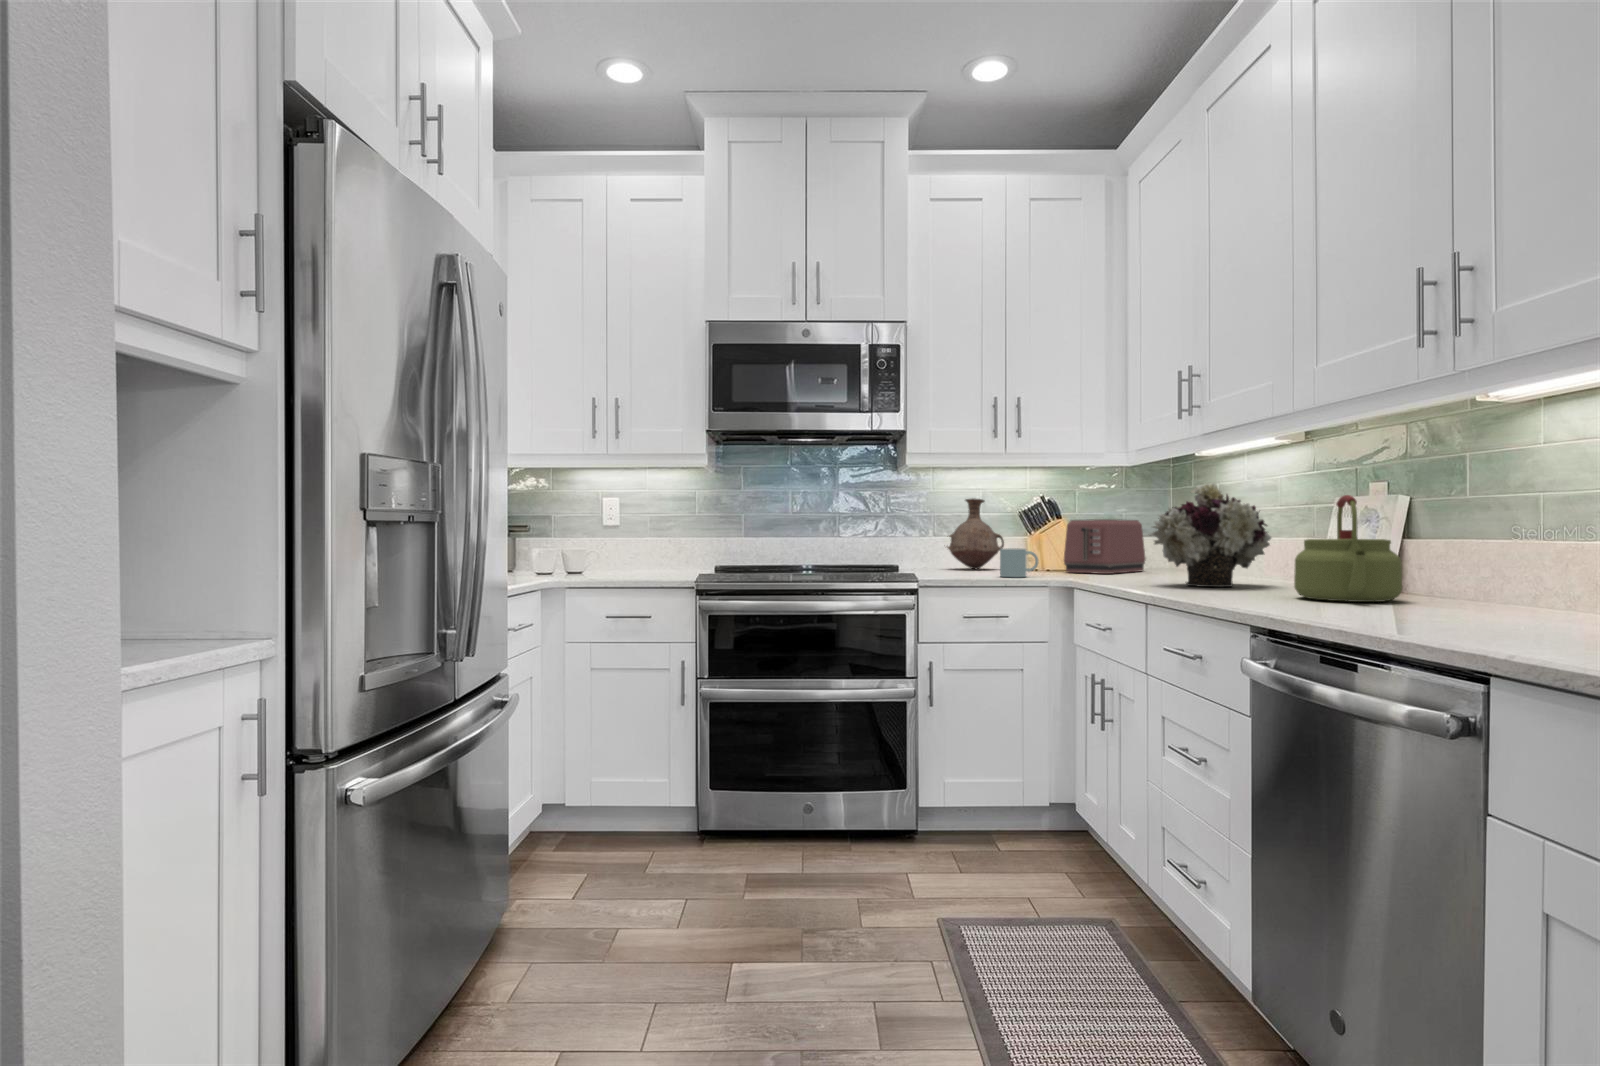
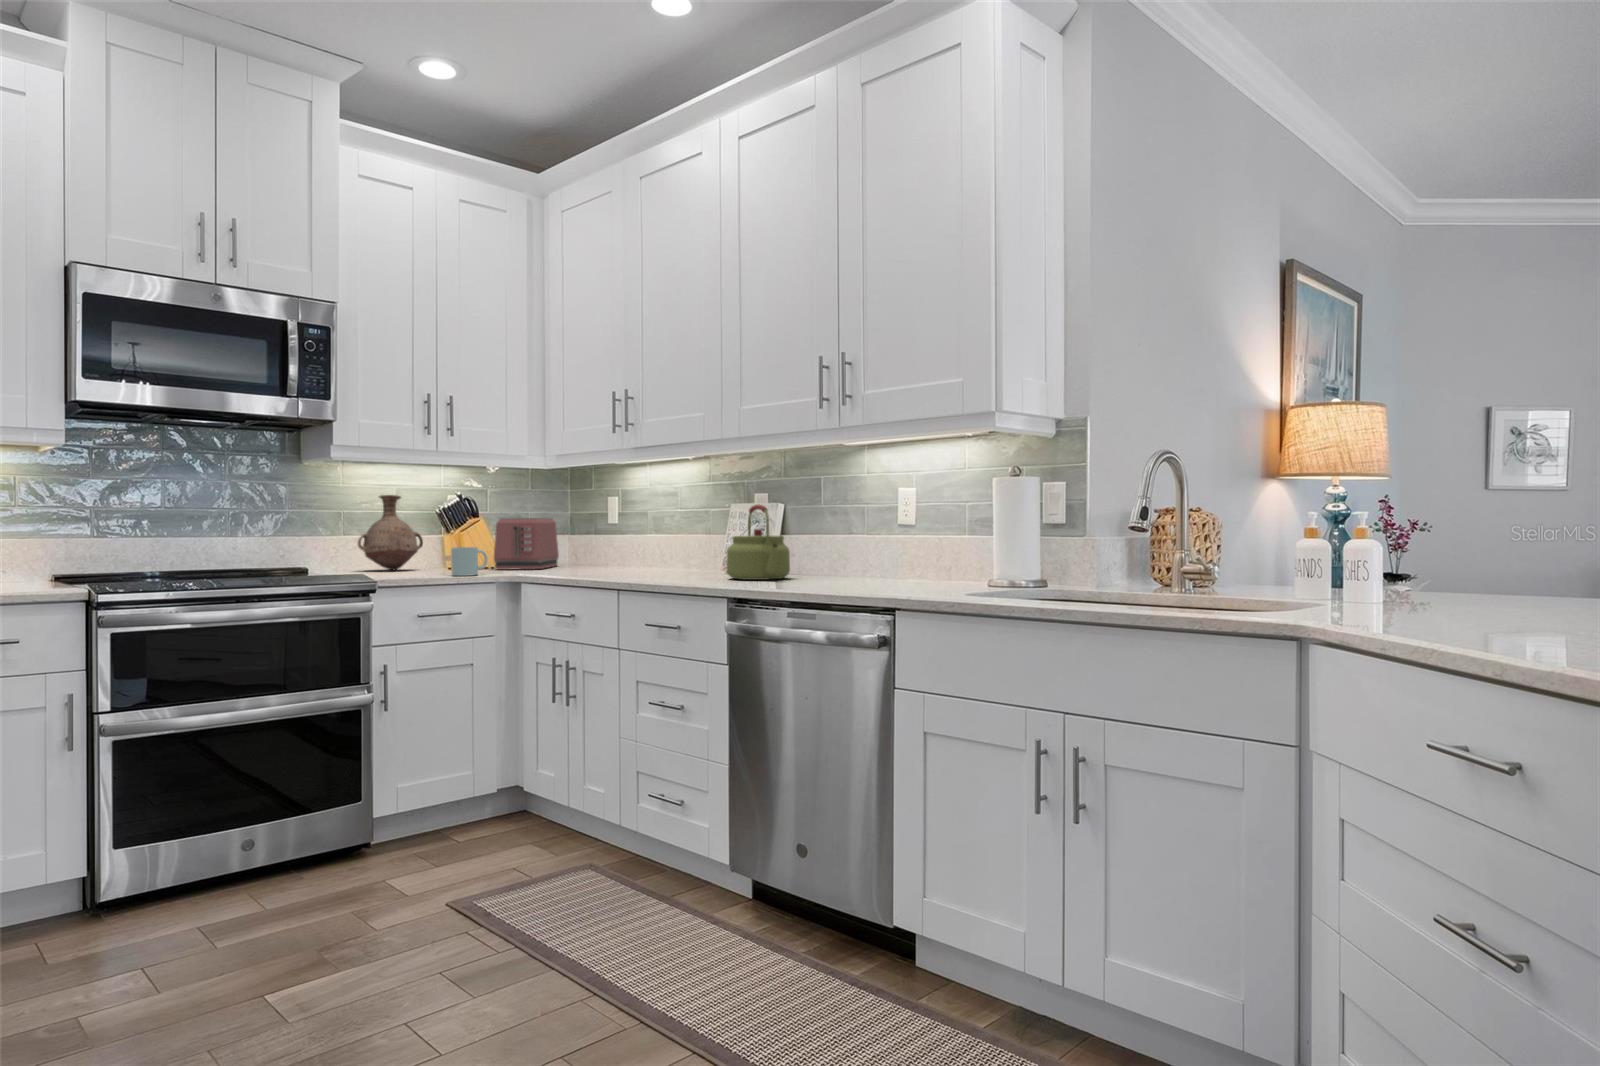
flower arrangement: present [1150,483,1271,587] -> none [605,490,691,575]

